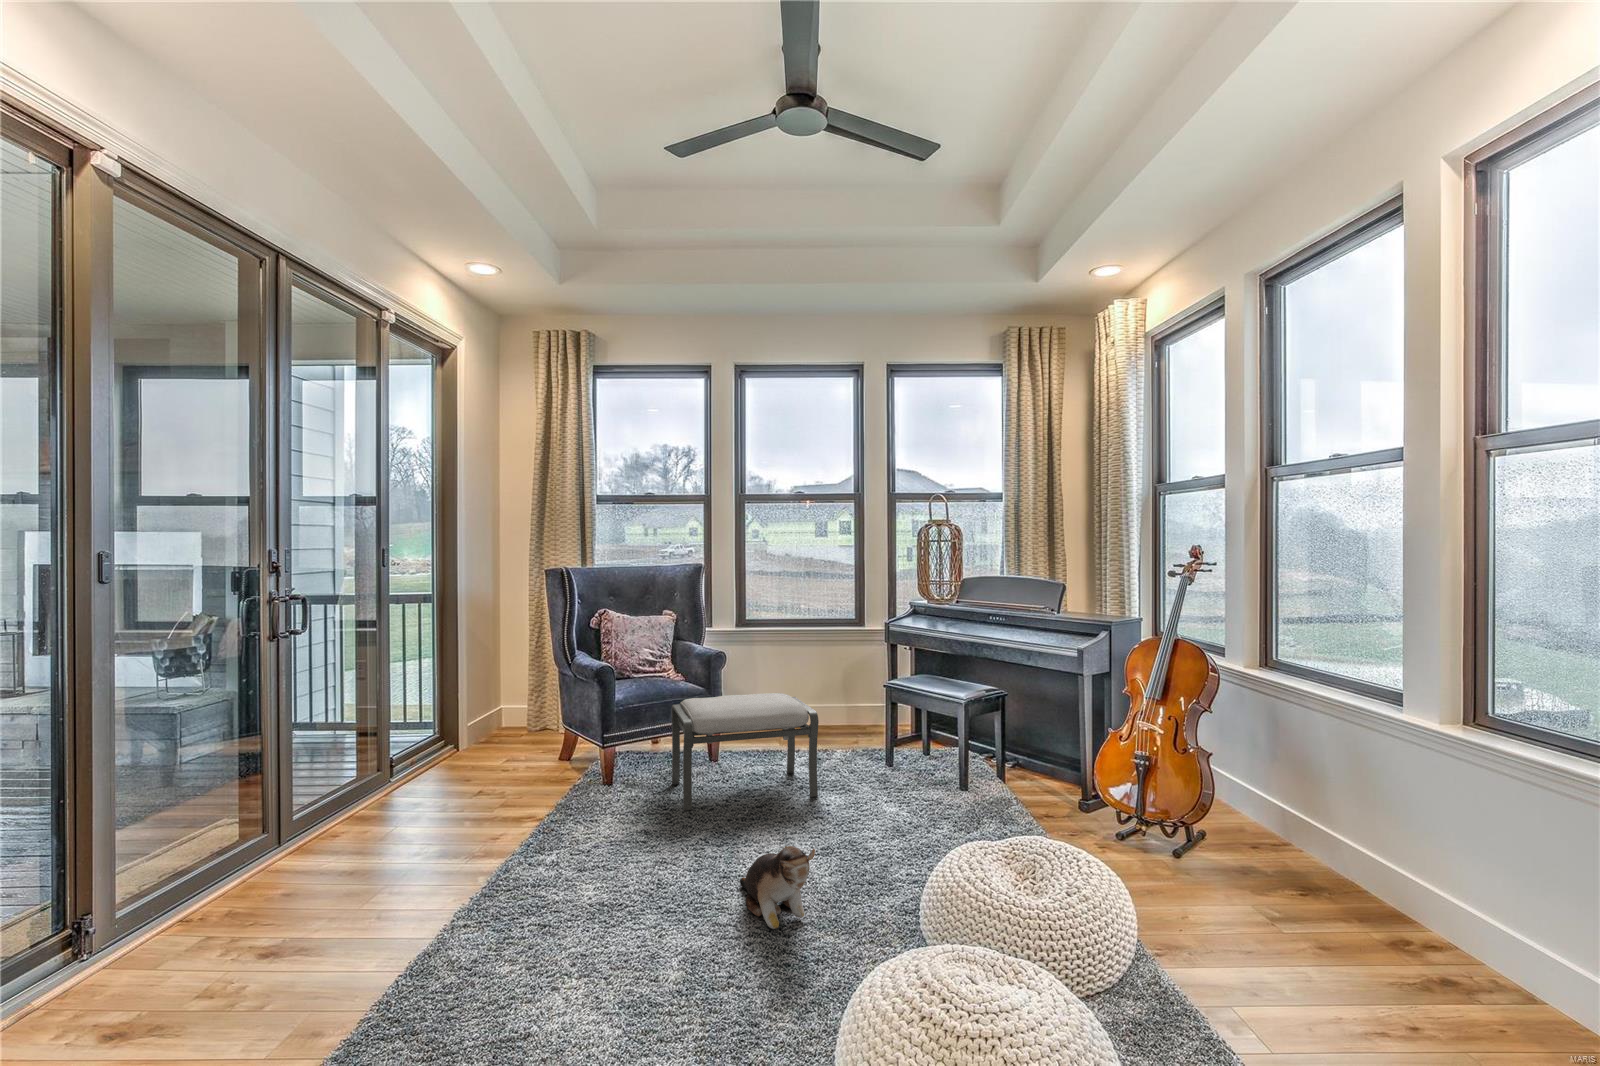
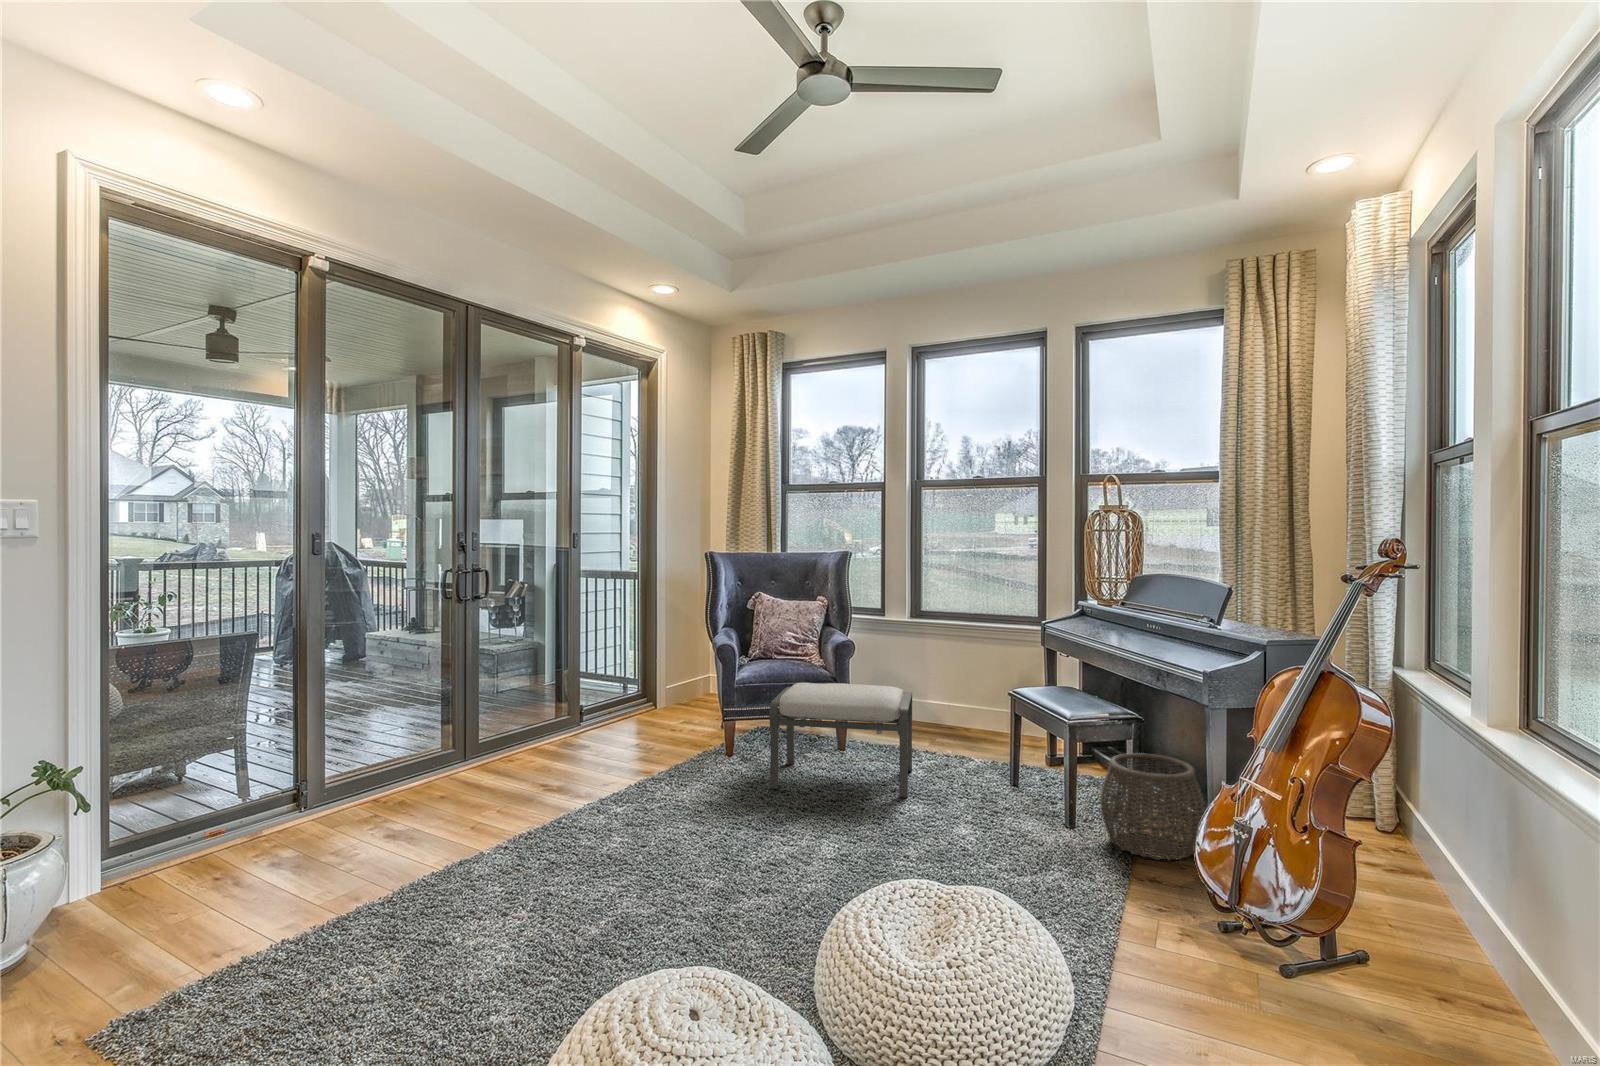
woven basket: none [993,726,1075,811] -> present [1100,753,1205,860]
plush toy: present [740,846,815,929] -> none [714,825,764,904]

